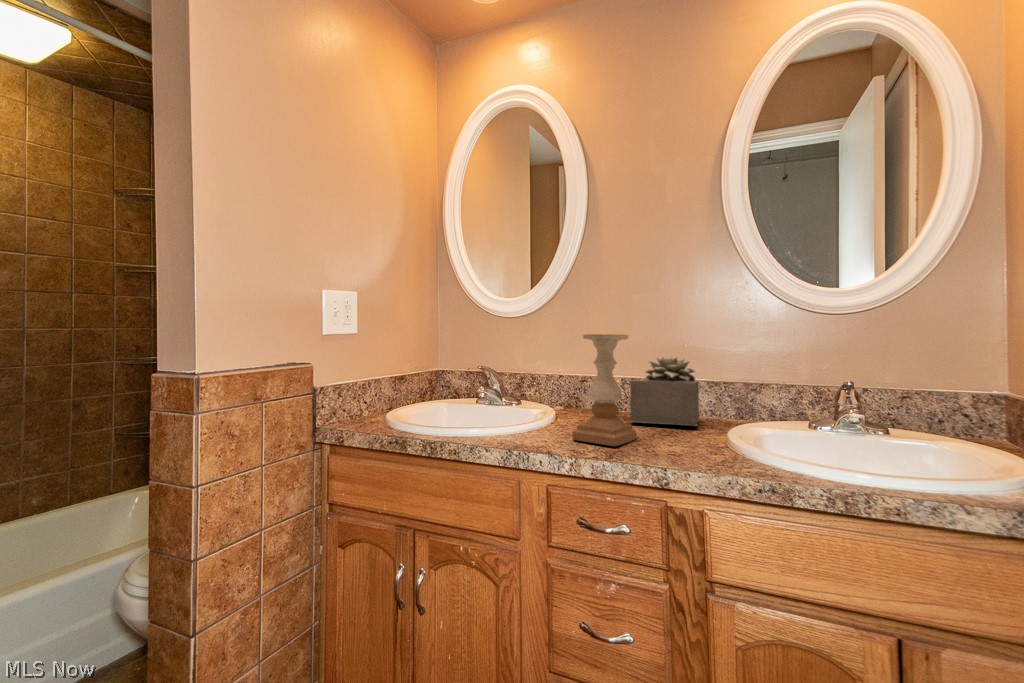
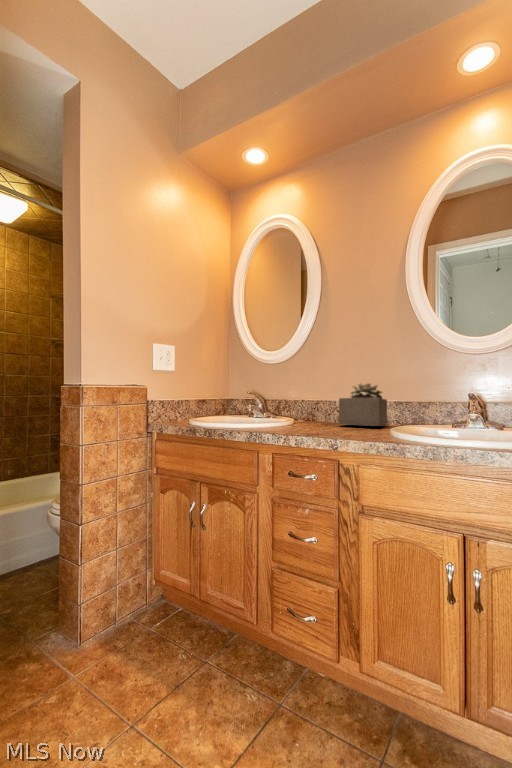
candle holder: present [572,334,636,446] -> none [293,364,334,432]

